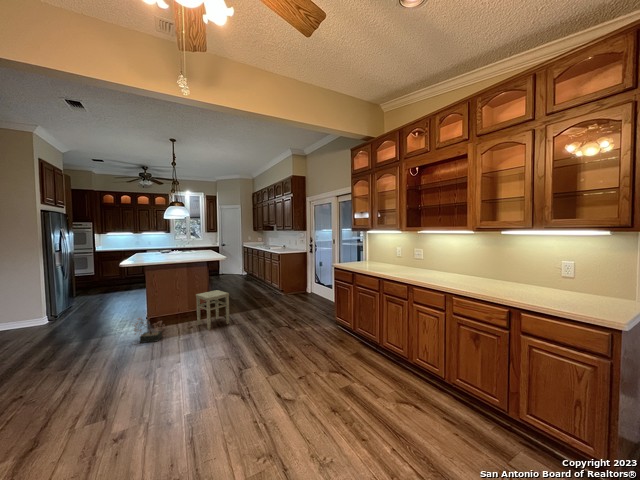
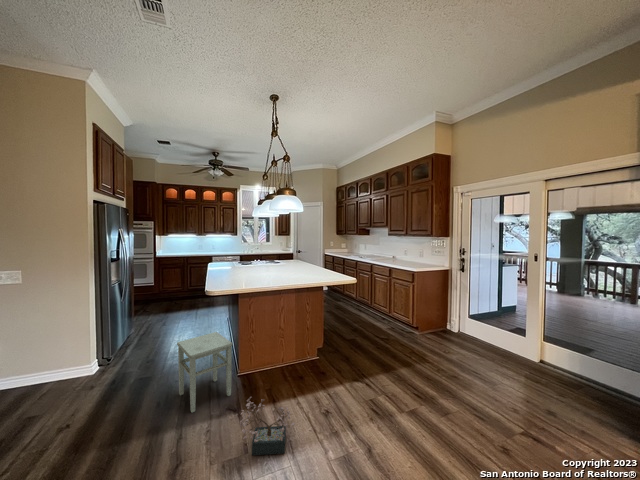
stool: present [196,290,229,330] -> present [177,332,232,413]

